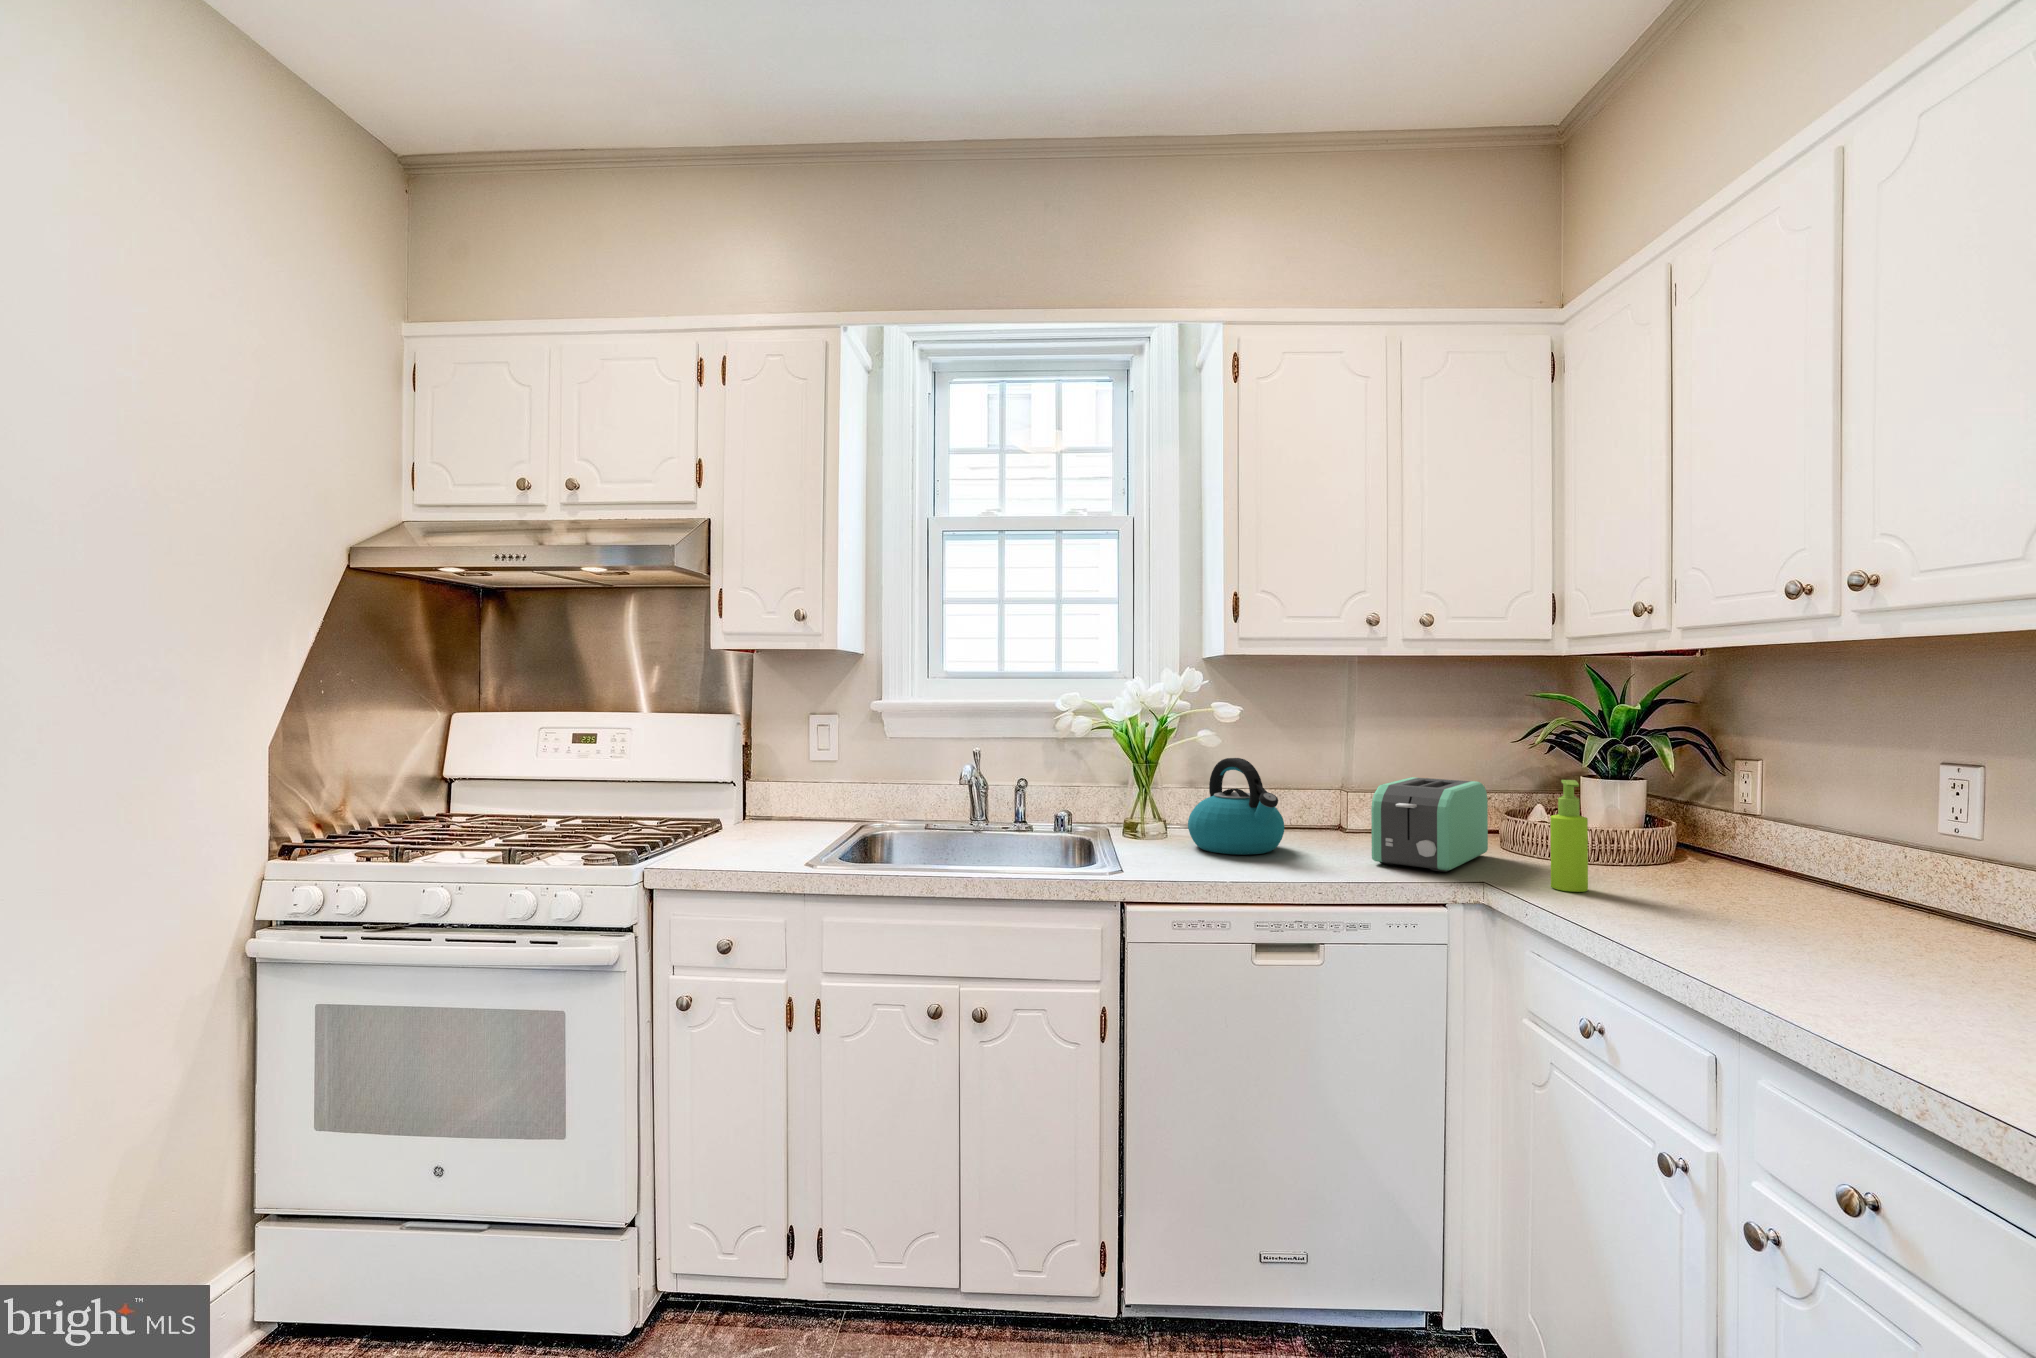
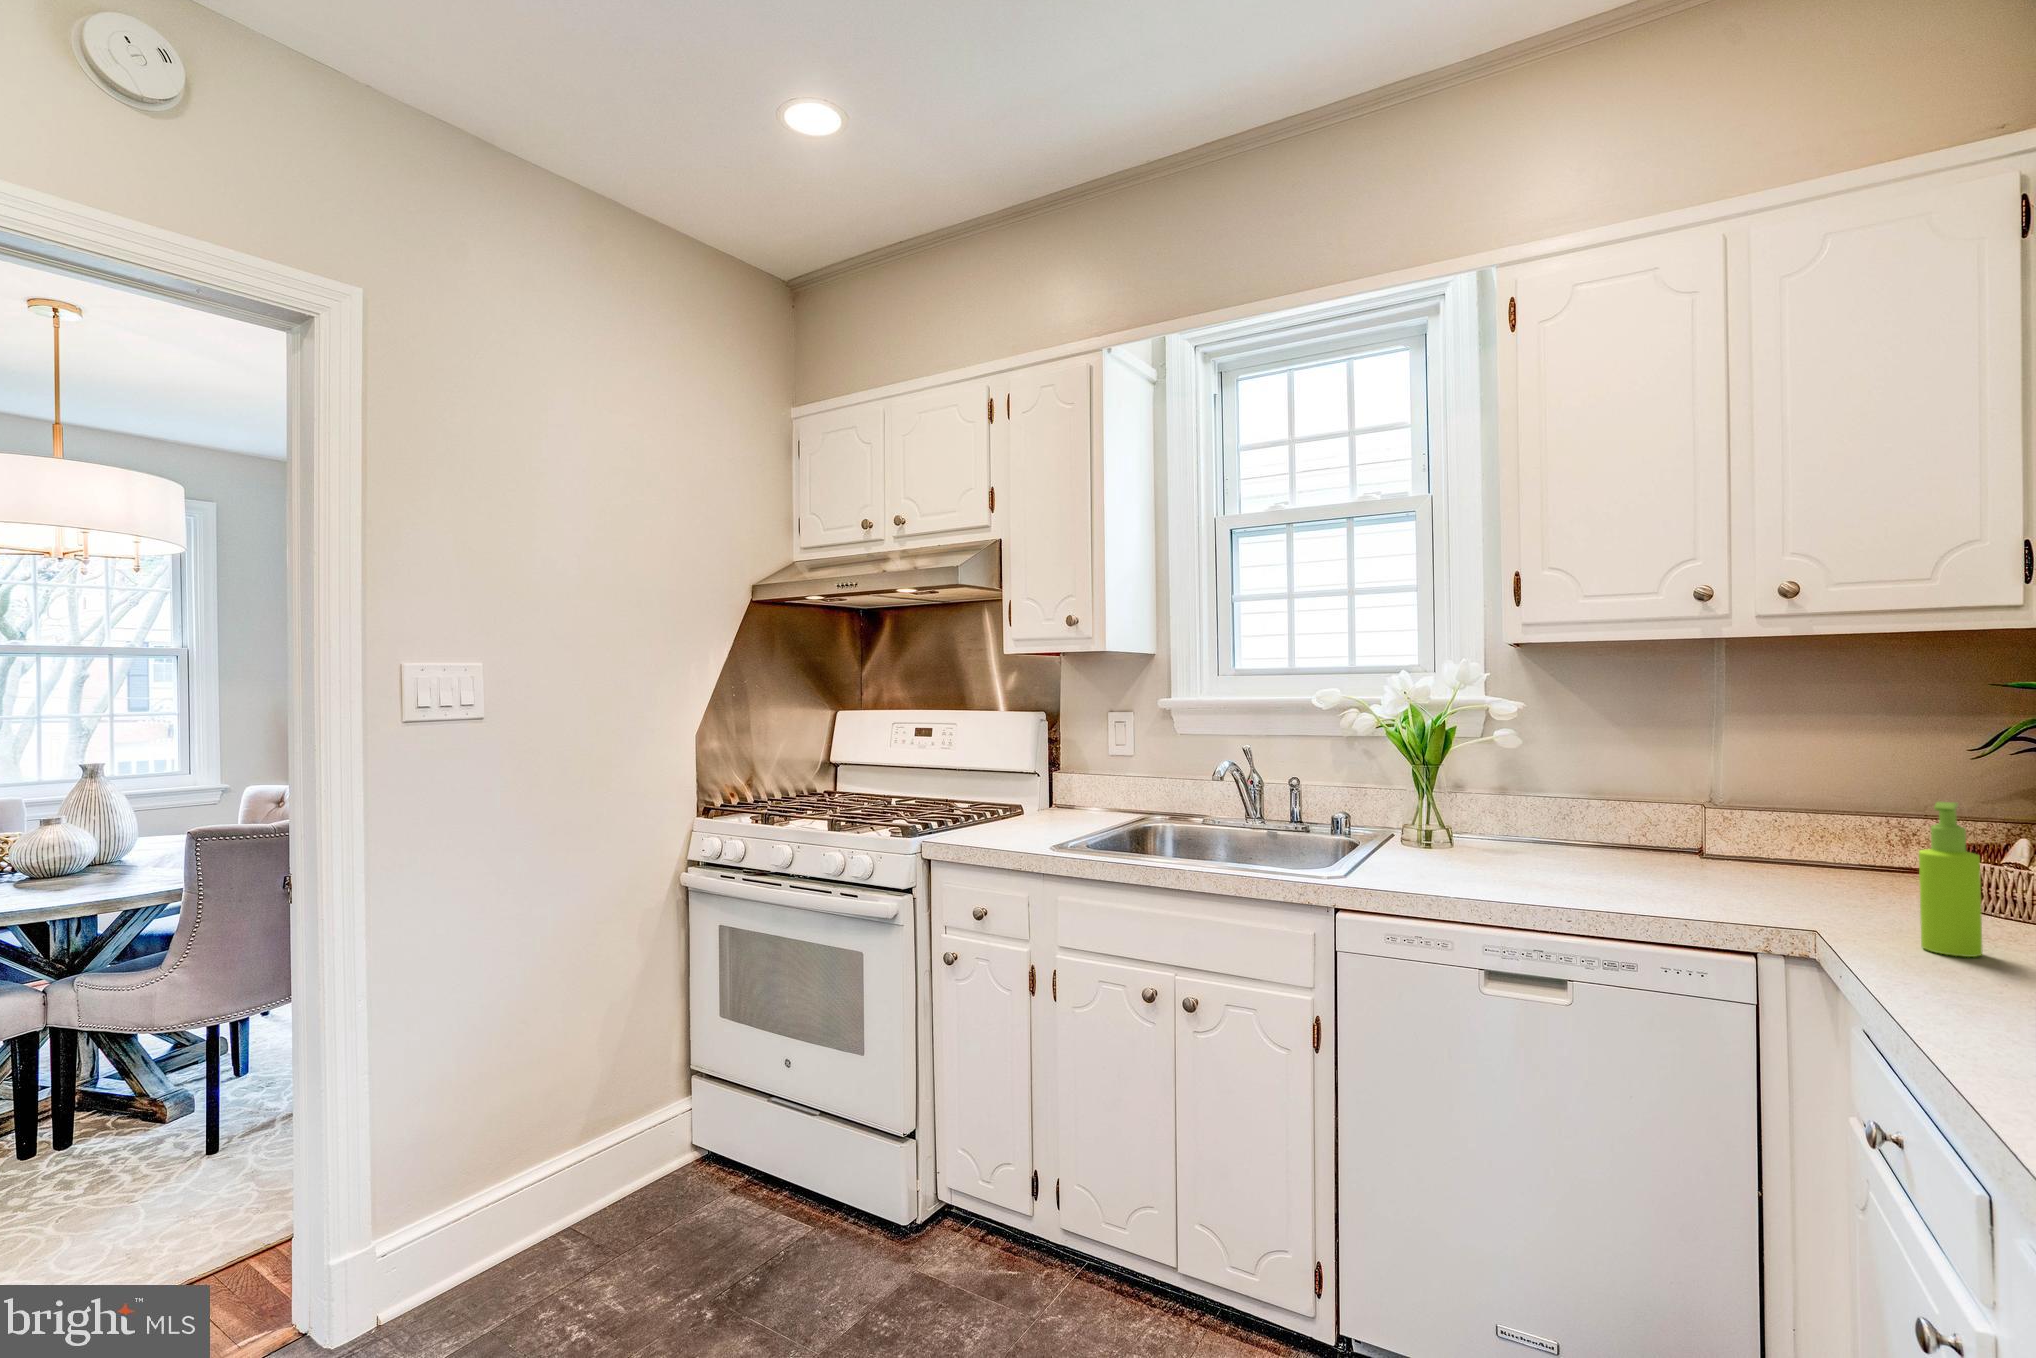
kettle: present [1188,758,1284,855] -> none [1454,762,1575,873]
toaster: present [1371,777,1488,872] -> none [1672,793,1880,914]

